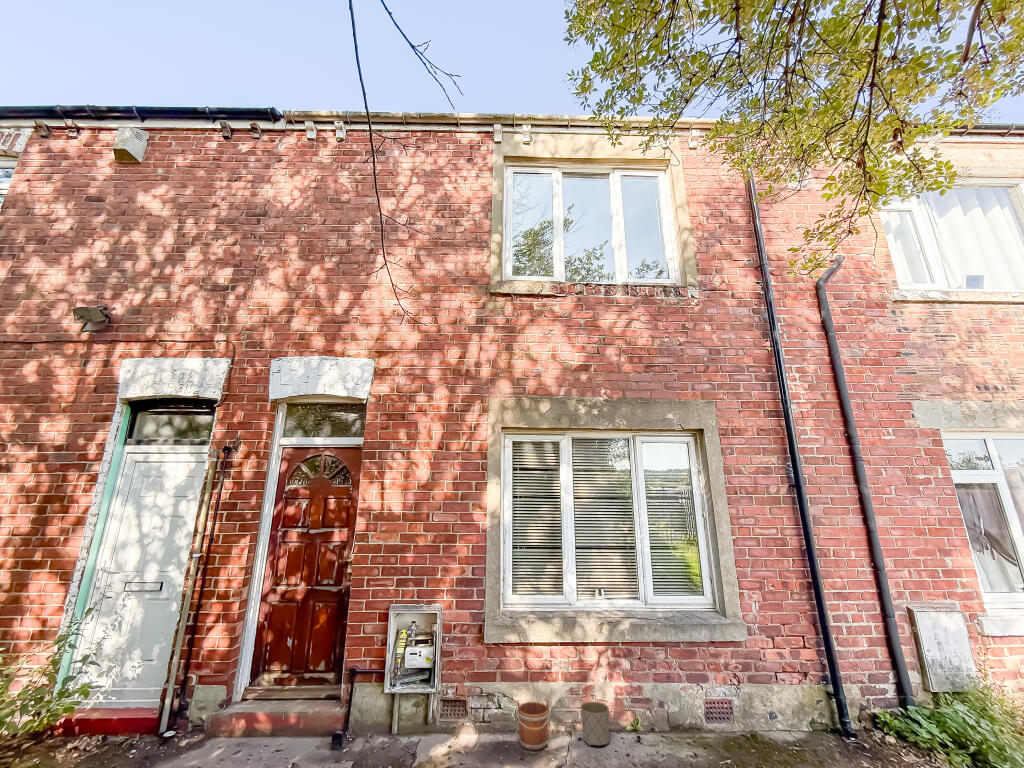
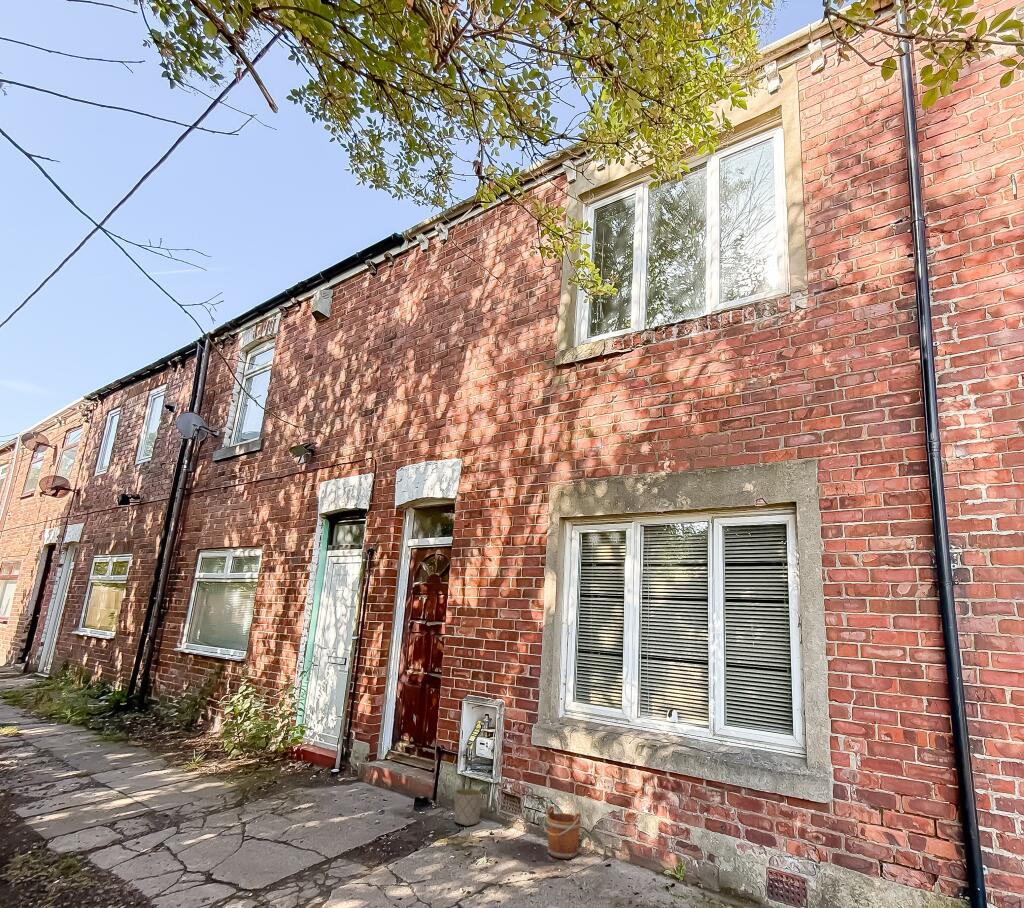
planter: present [581,702,609,745] -> present [454,789,482,826]

